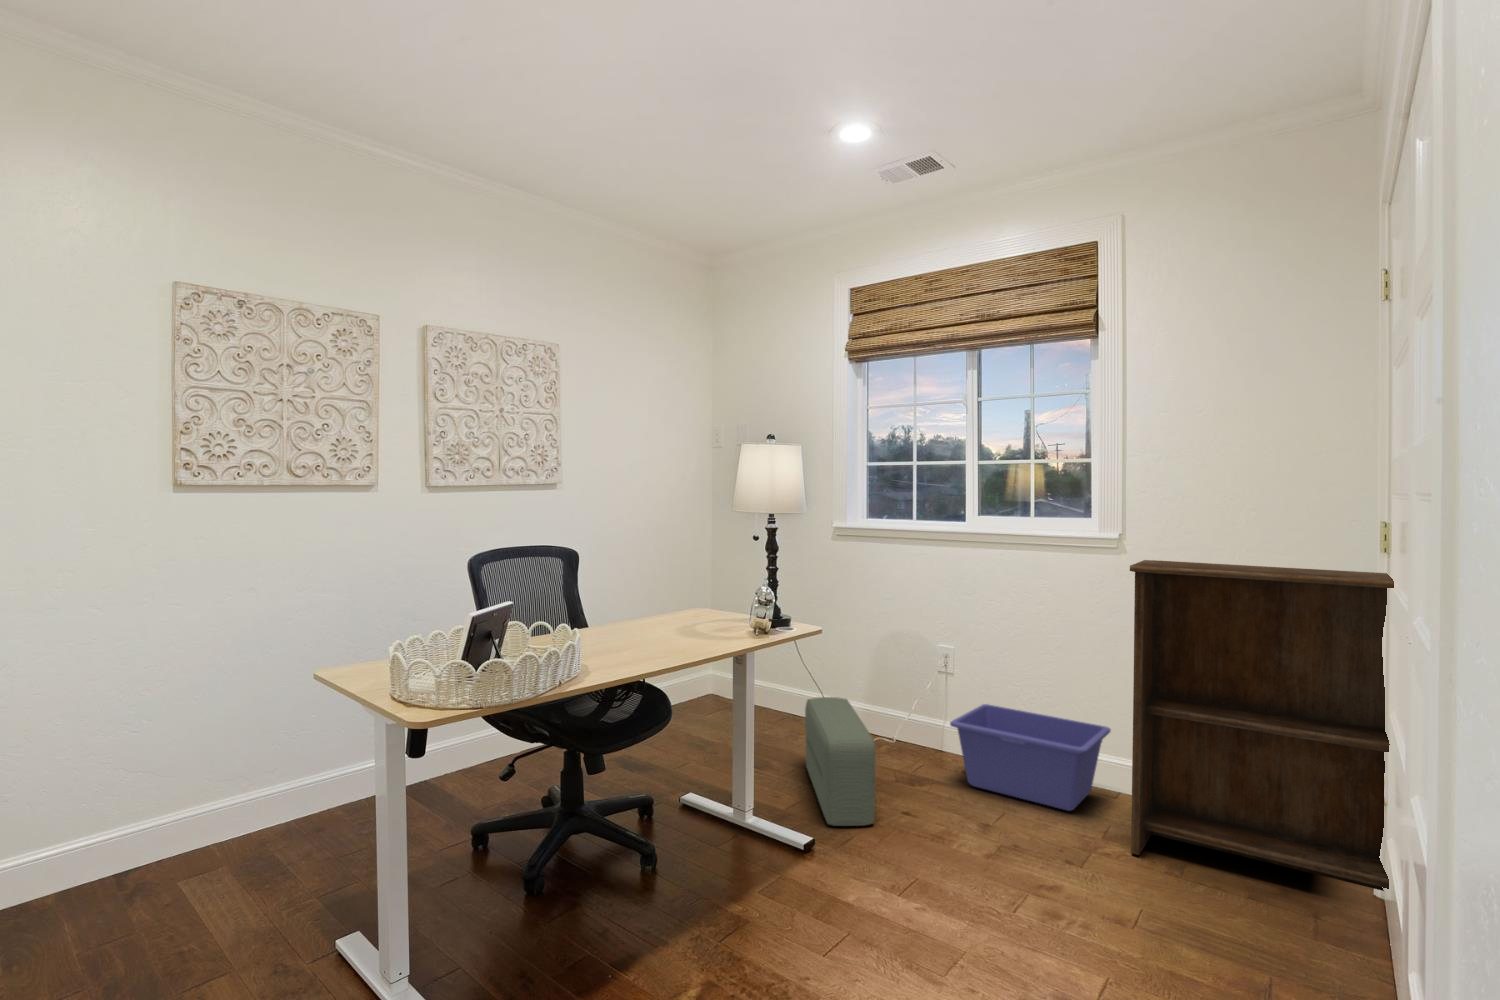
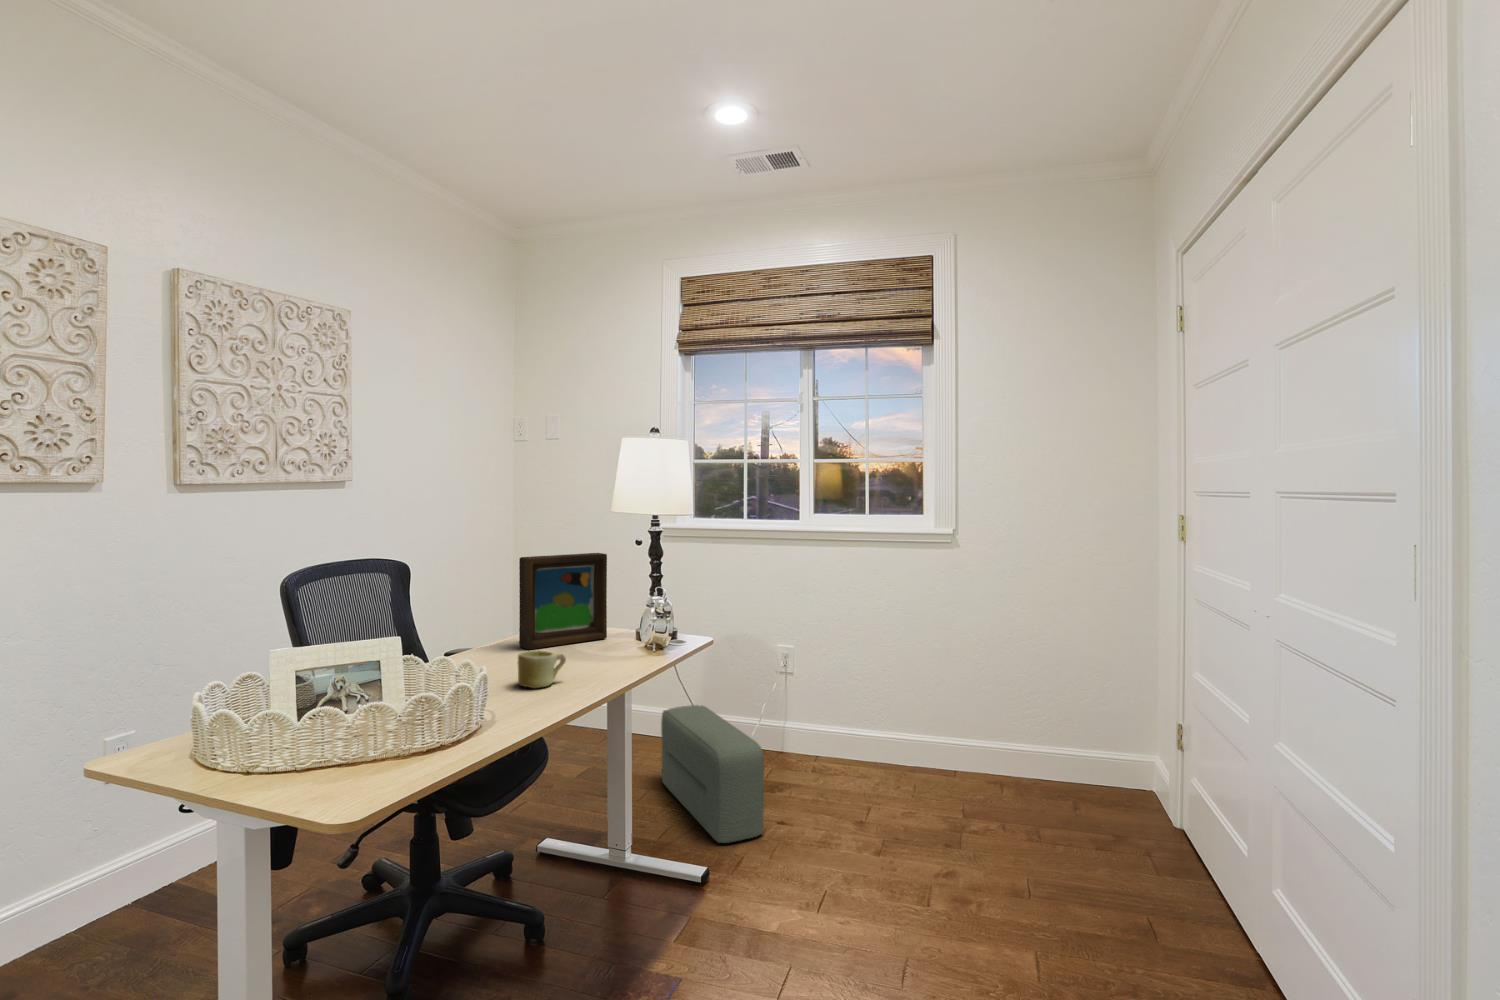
picture frame: none [649,549,727,628] -> present [519,553,607,649]
bookshelf: present [1130,560,1394,891] -> none [991,550,1232,845]
mug: none [615,627,655,658] -> present [518,651,566,688]
storage bin: present [950,704,1111,811] -> none [811,696,949,789]

